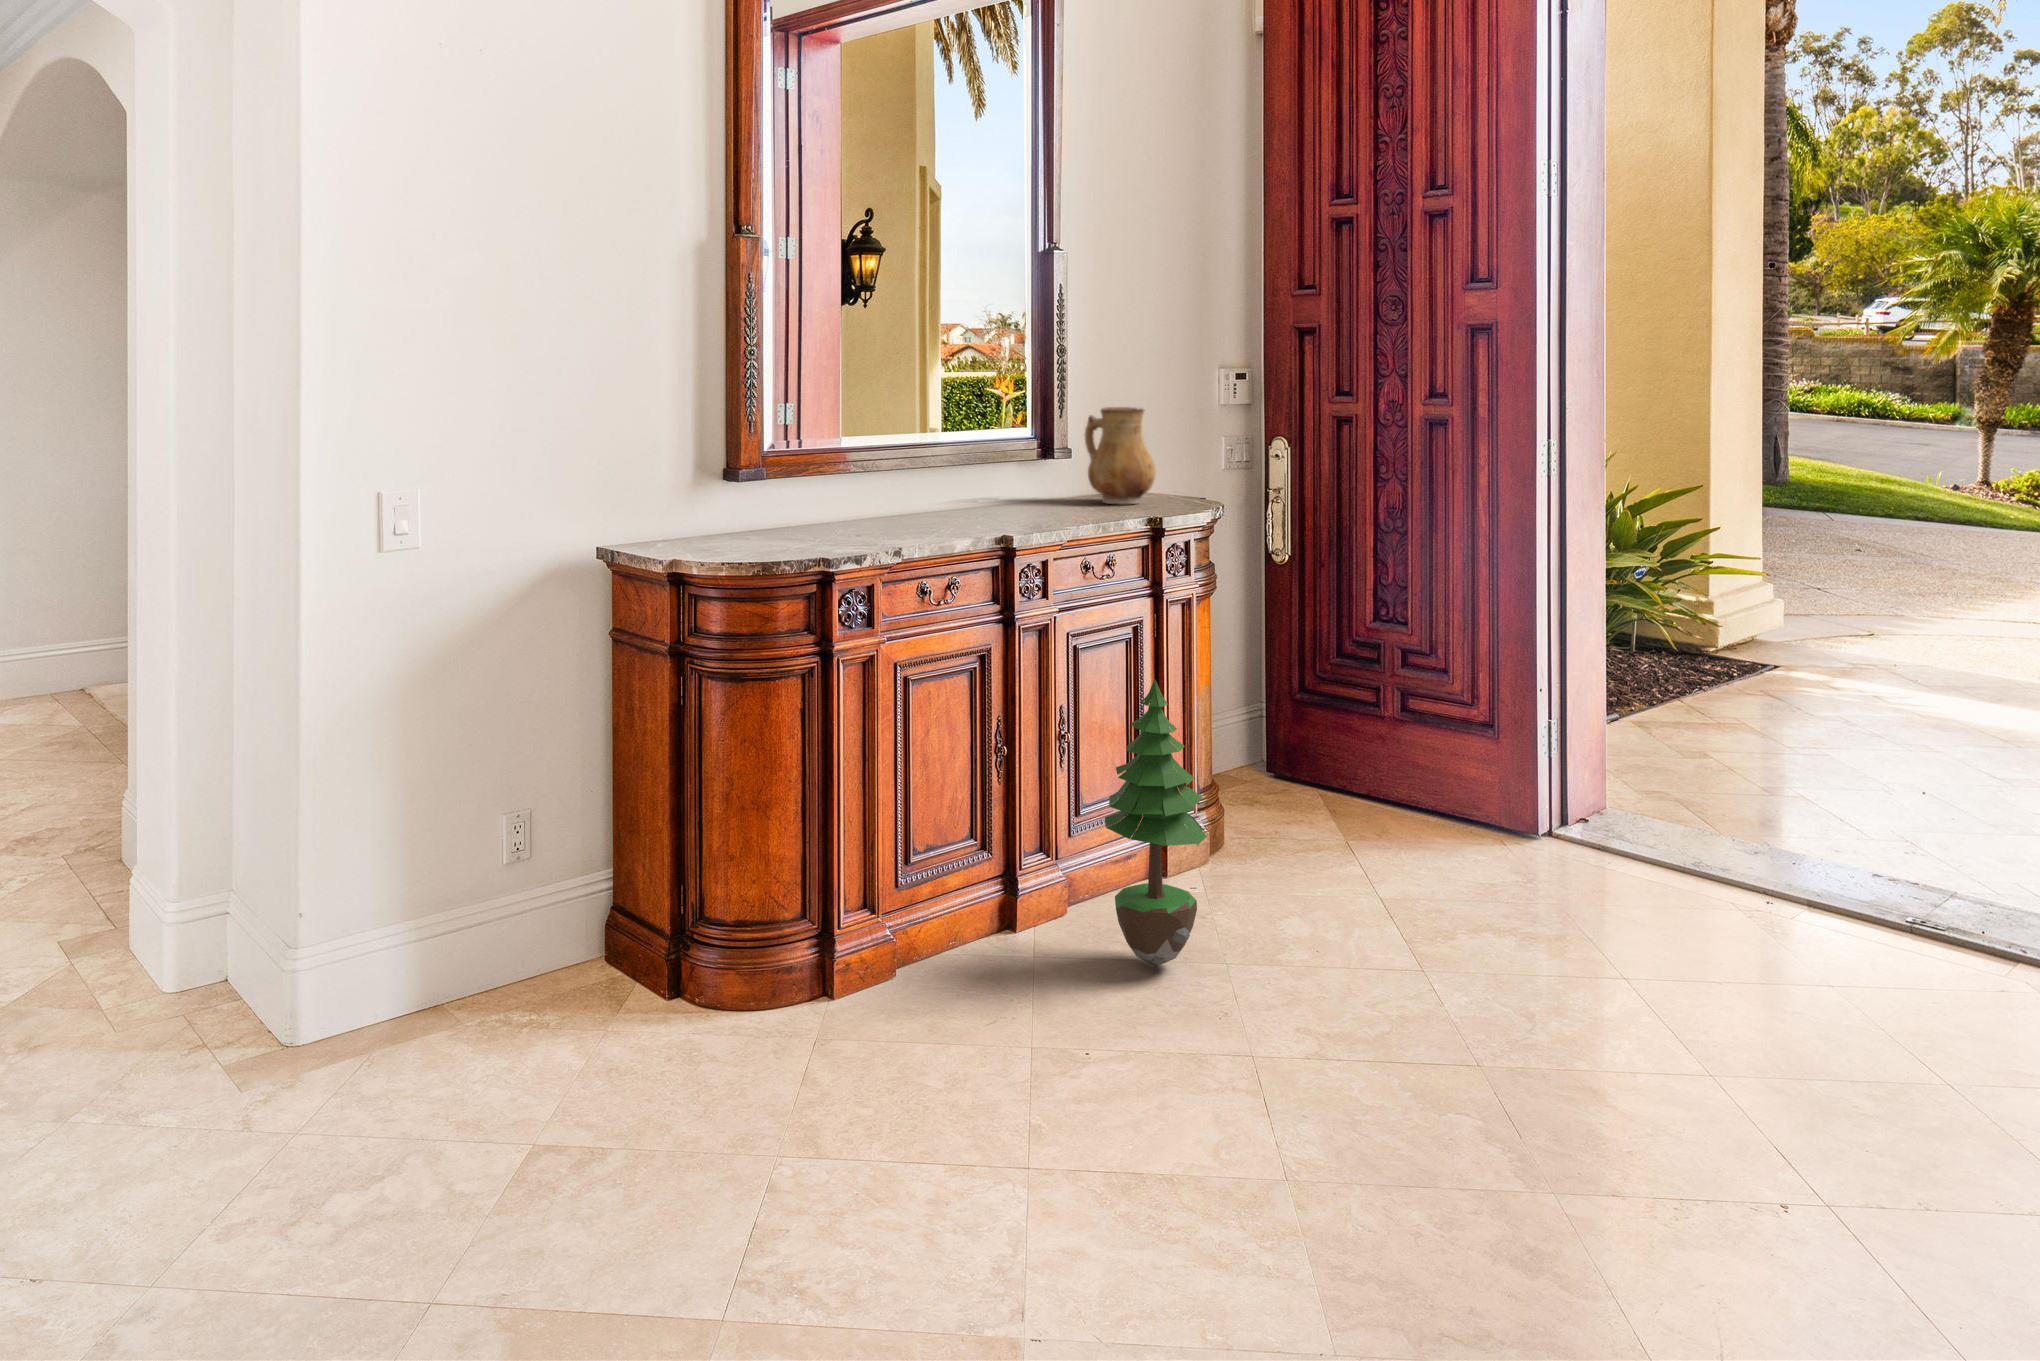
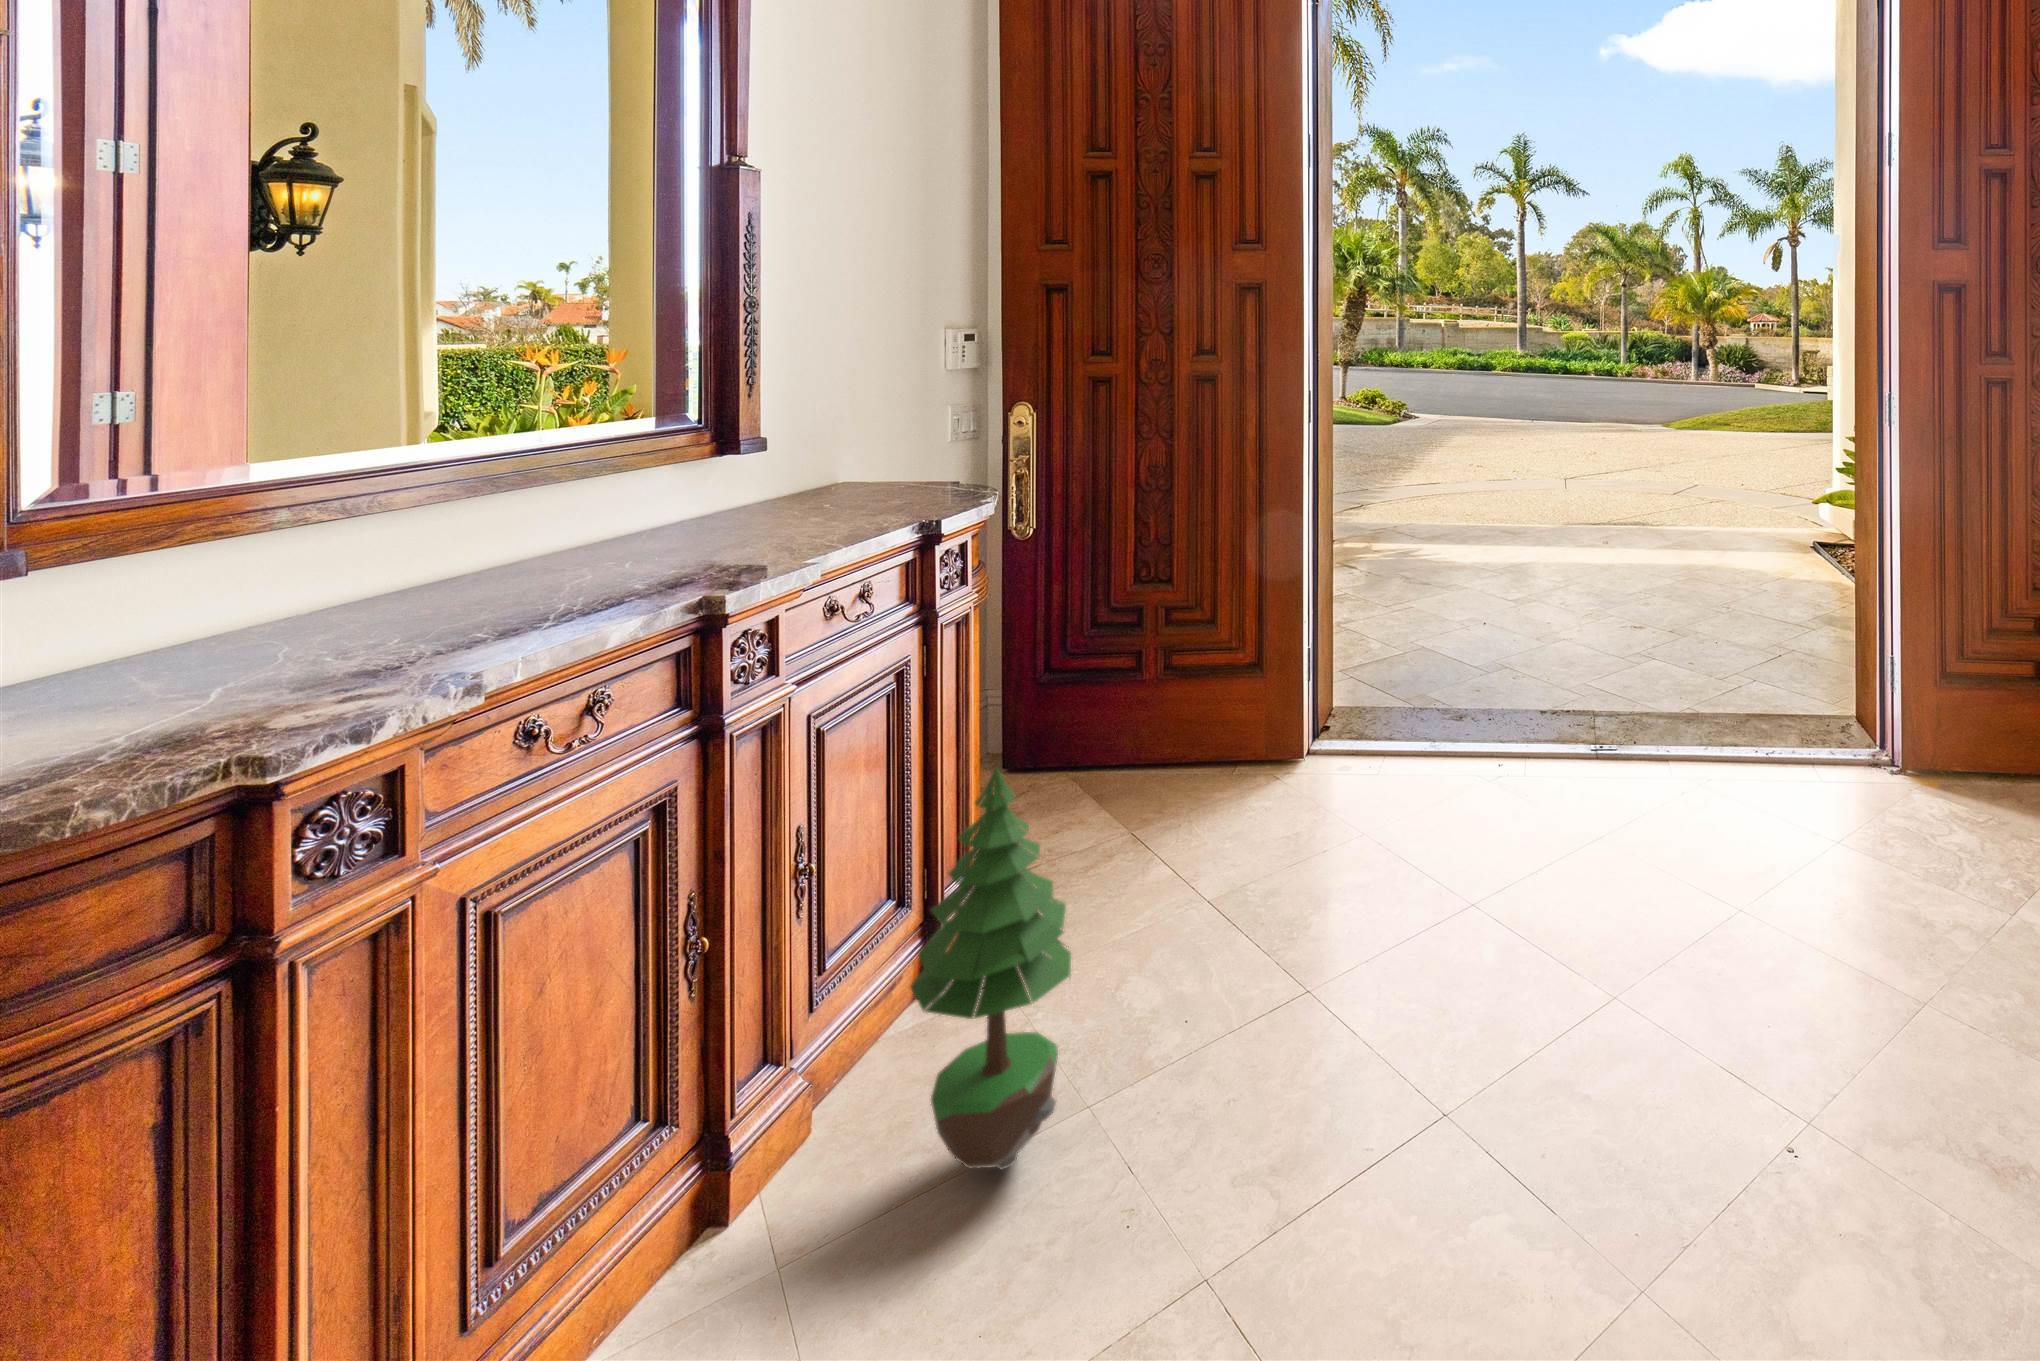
ceramic pitcher: present [1085,407,1155,504] -> none [782,380,896,508]

